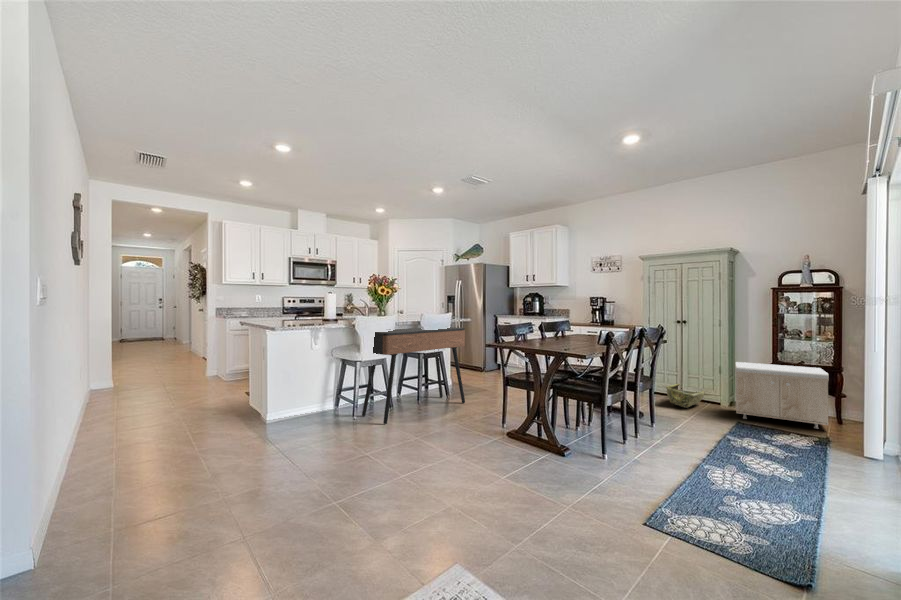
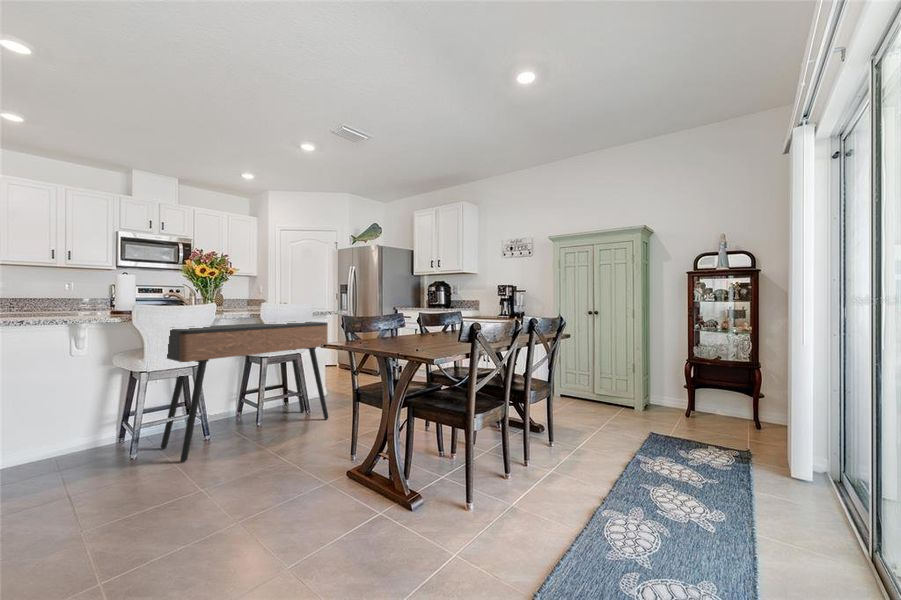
storage bench: present [736,362,829,429] -> none [649,359,749,437]
woven basket: present [666,384,705,408] -> none [573,385,616,414]

